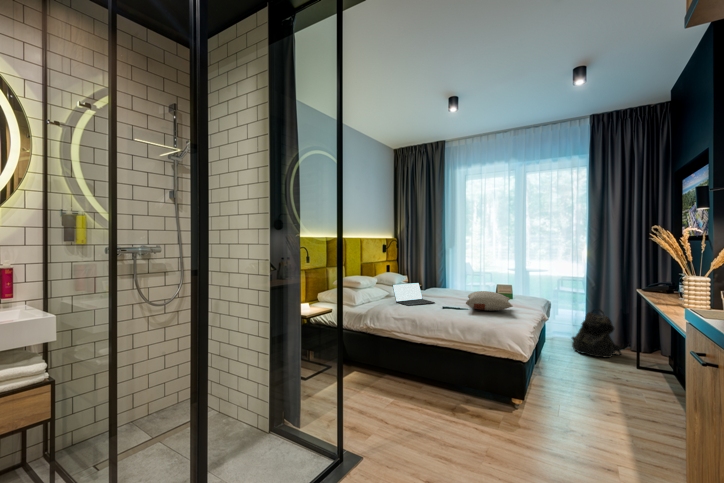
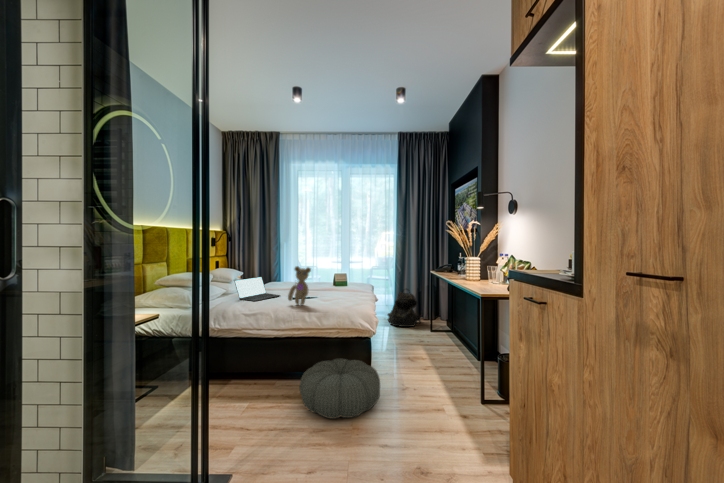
teddy bear: none [437,275,460,314] -> present [288,266,311,305]
pillow: present [466,291,513,311] -> none [312,280,355,298]
pouf: none [438,376,530,444] -> present [300,359,380,419]

